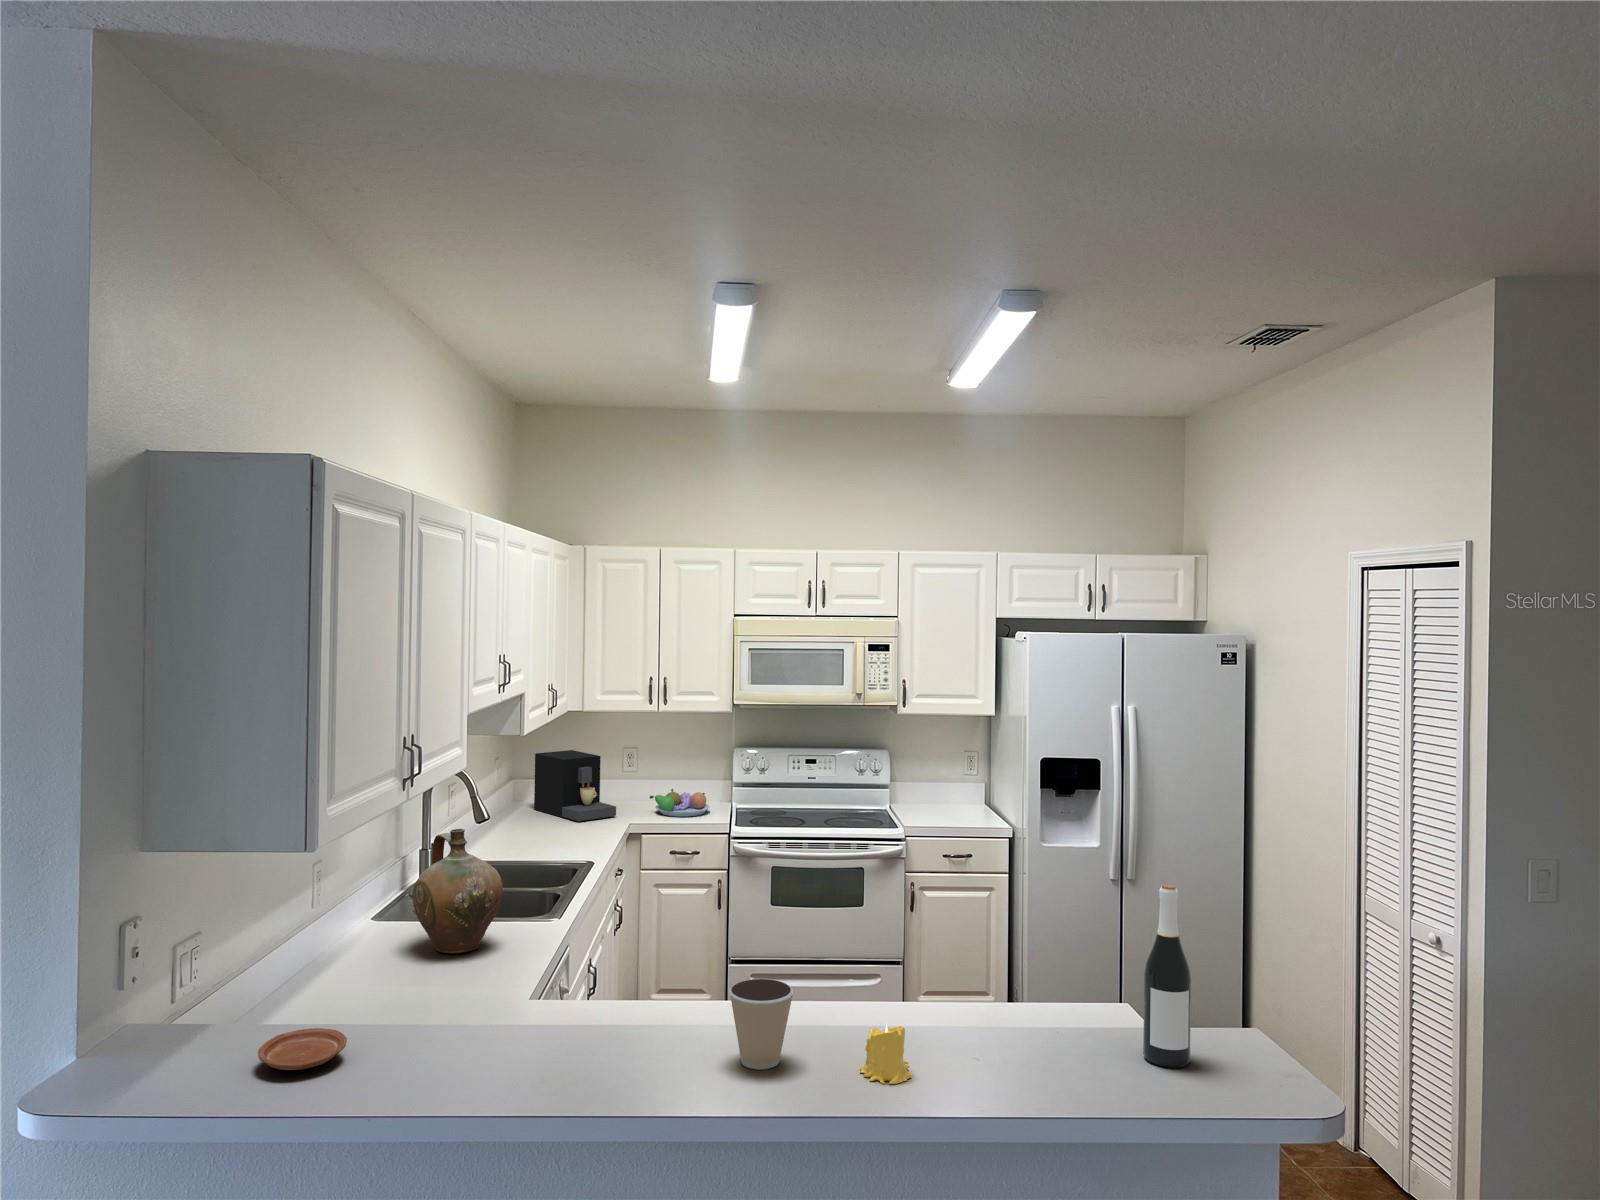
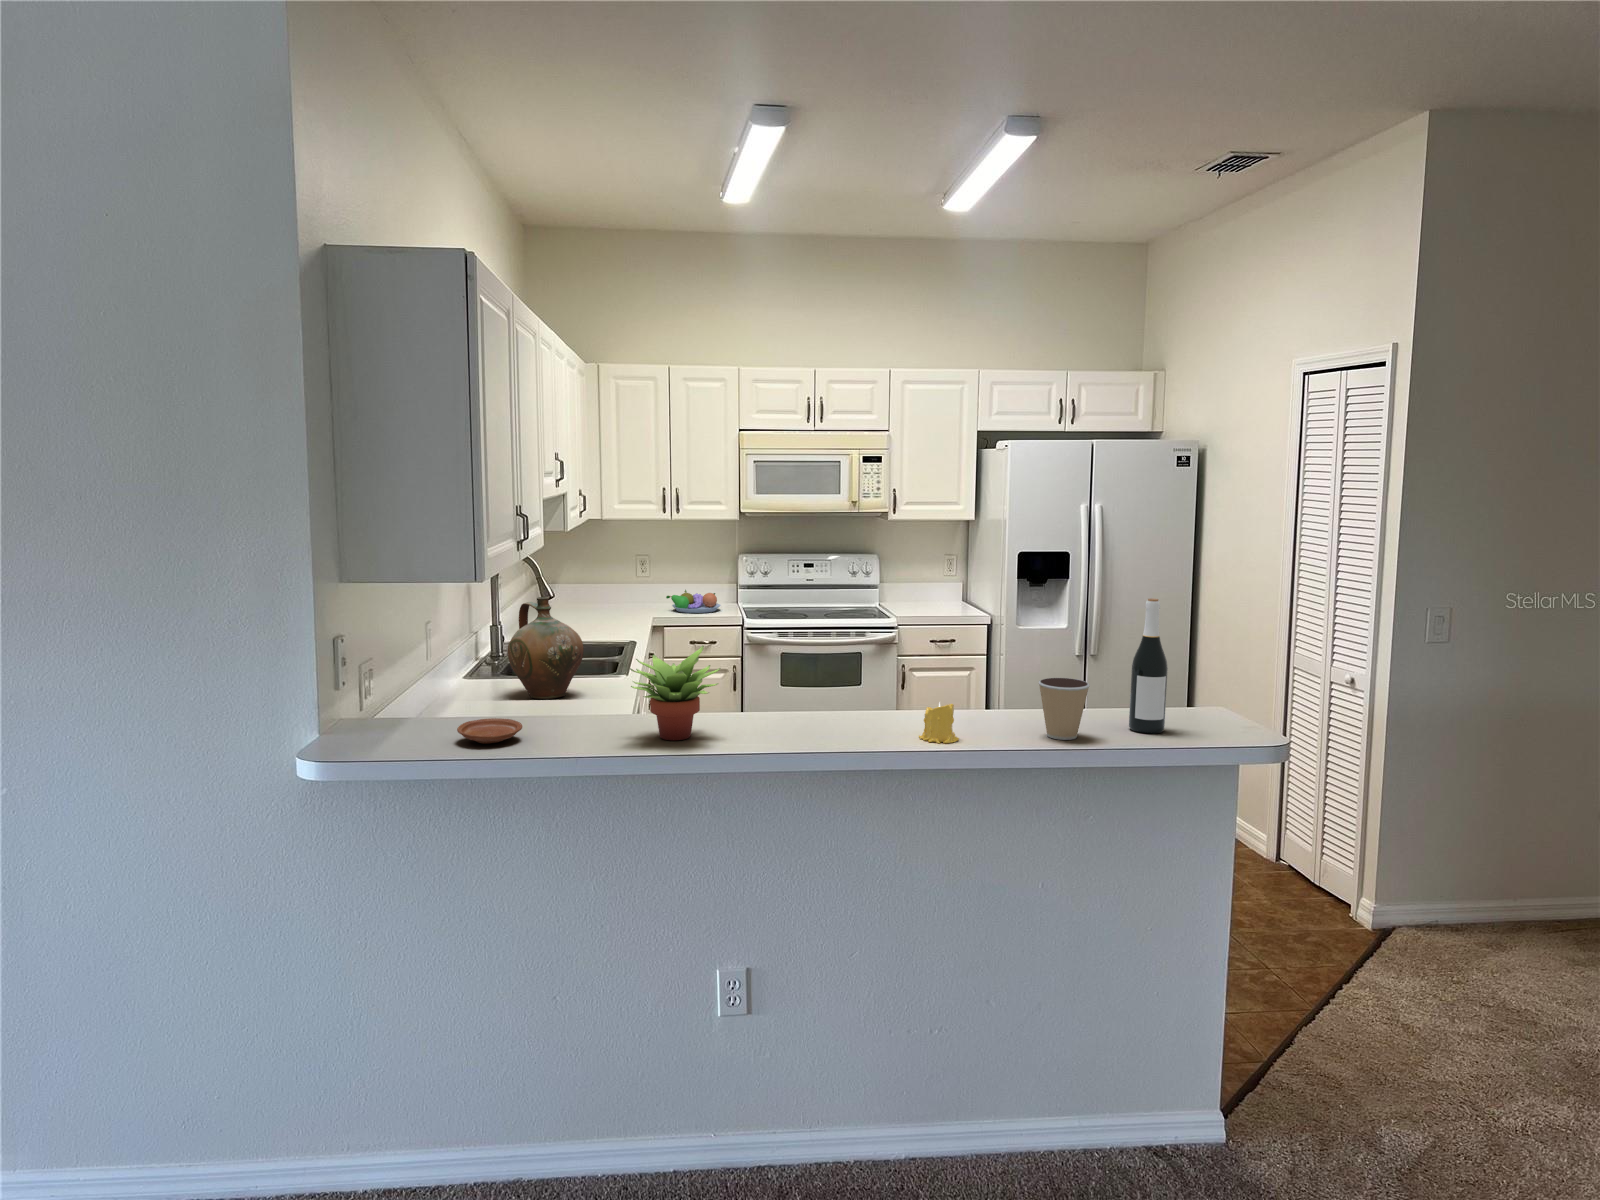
coffee maker: present [534,750,616,821] -> none [560,557,638,617]
succulent plant: none [478,938,604,1069] -> present [630,646,720,740]
coffee cup: present [729,979,794,1069] -> present [1039,678,1090,740]

